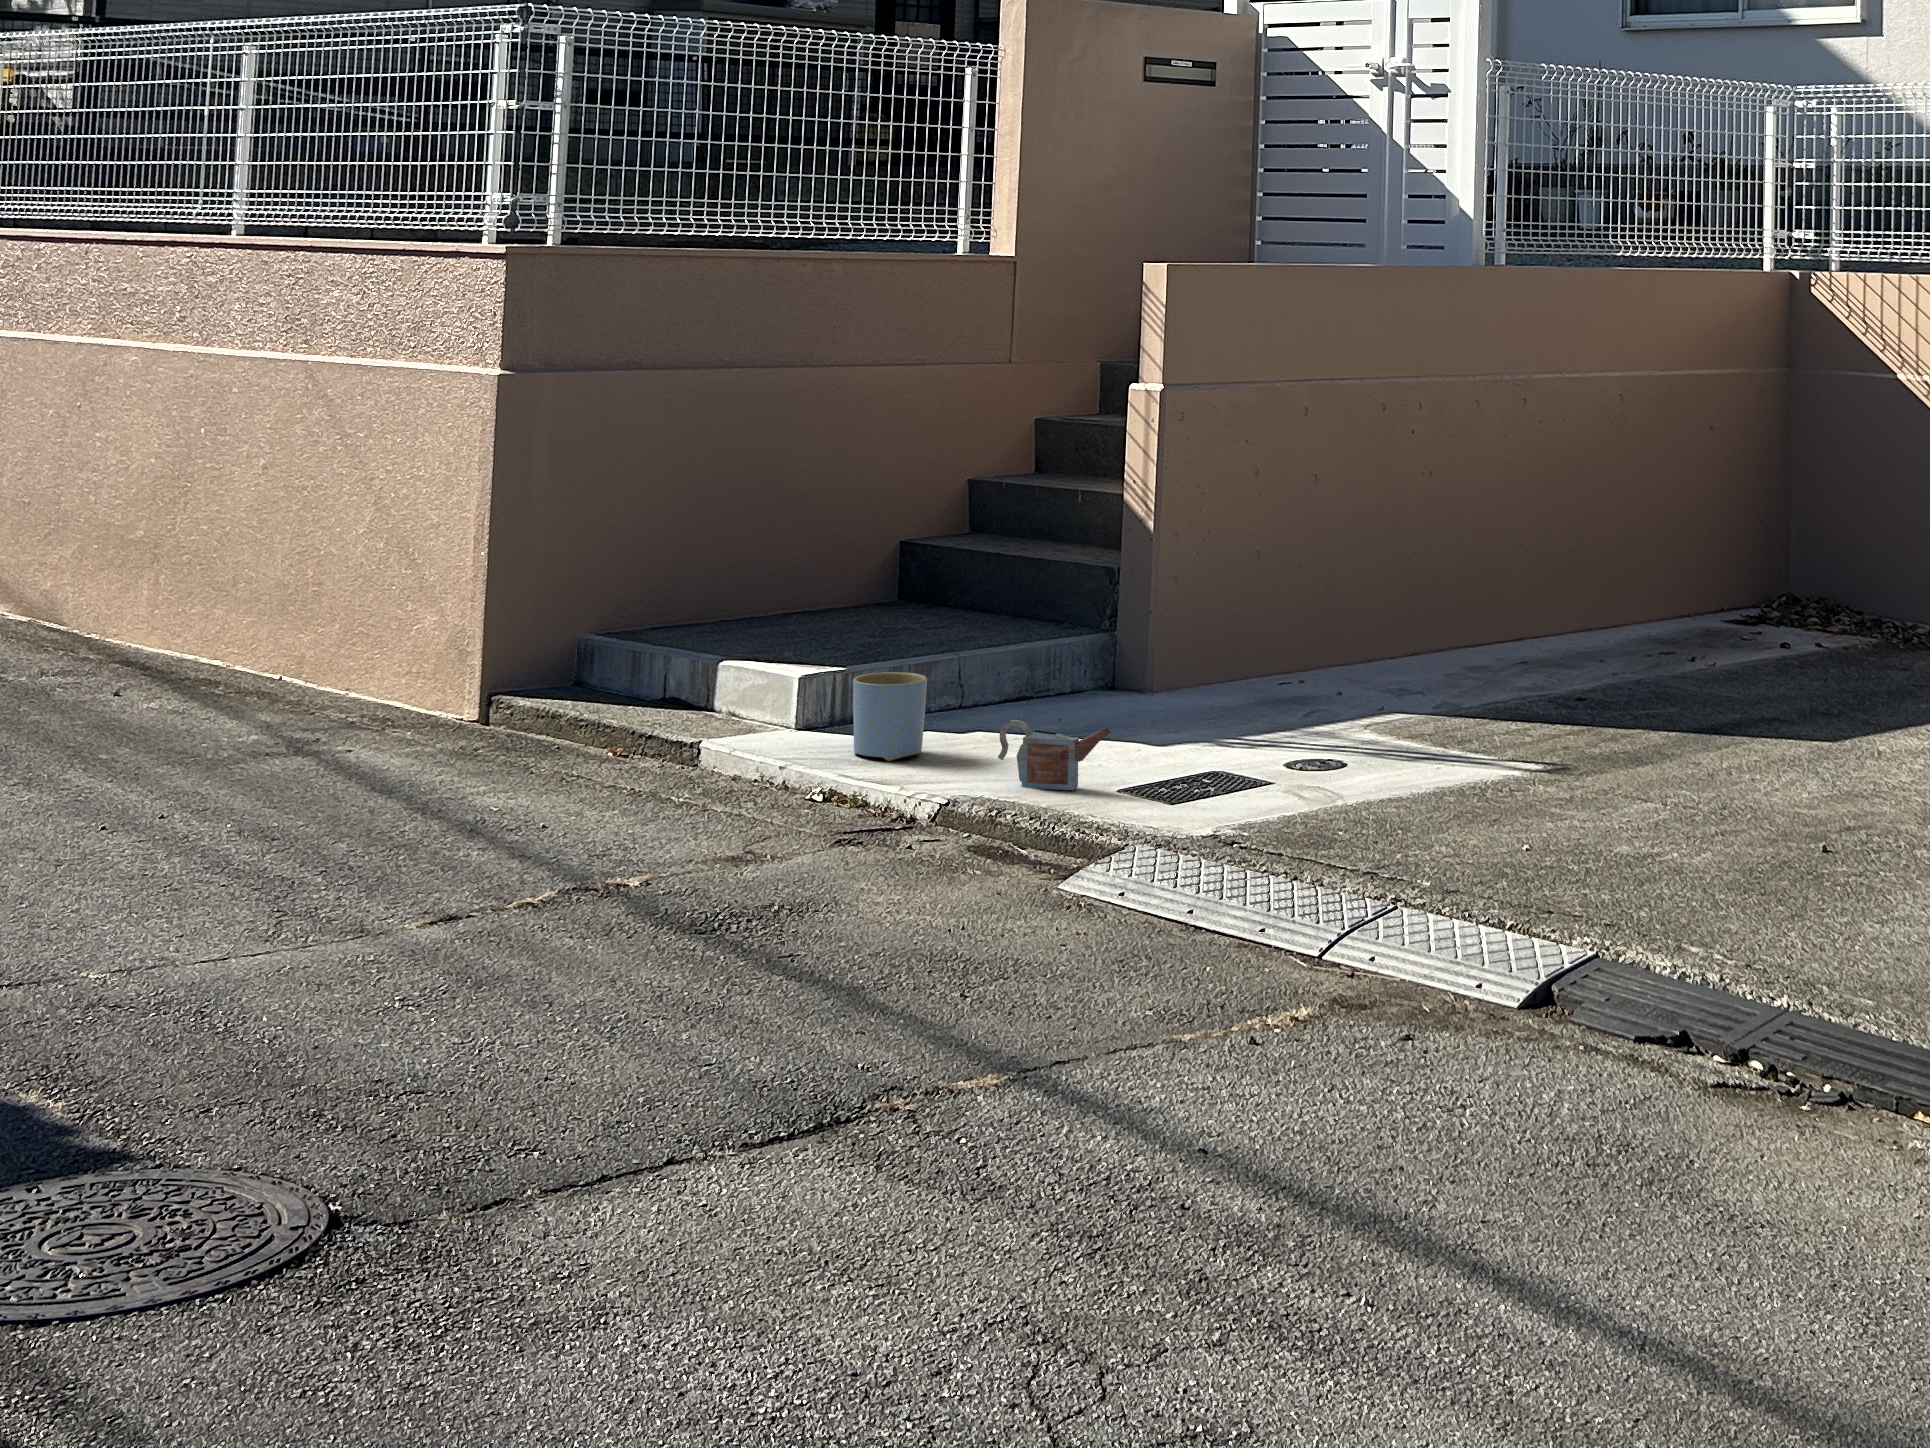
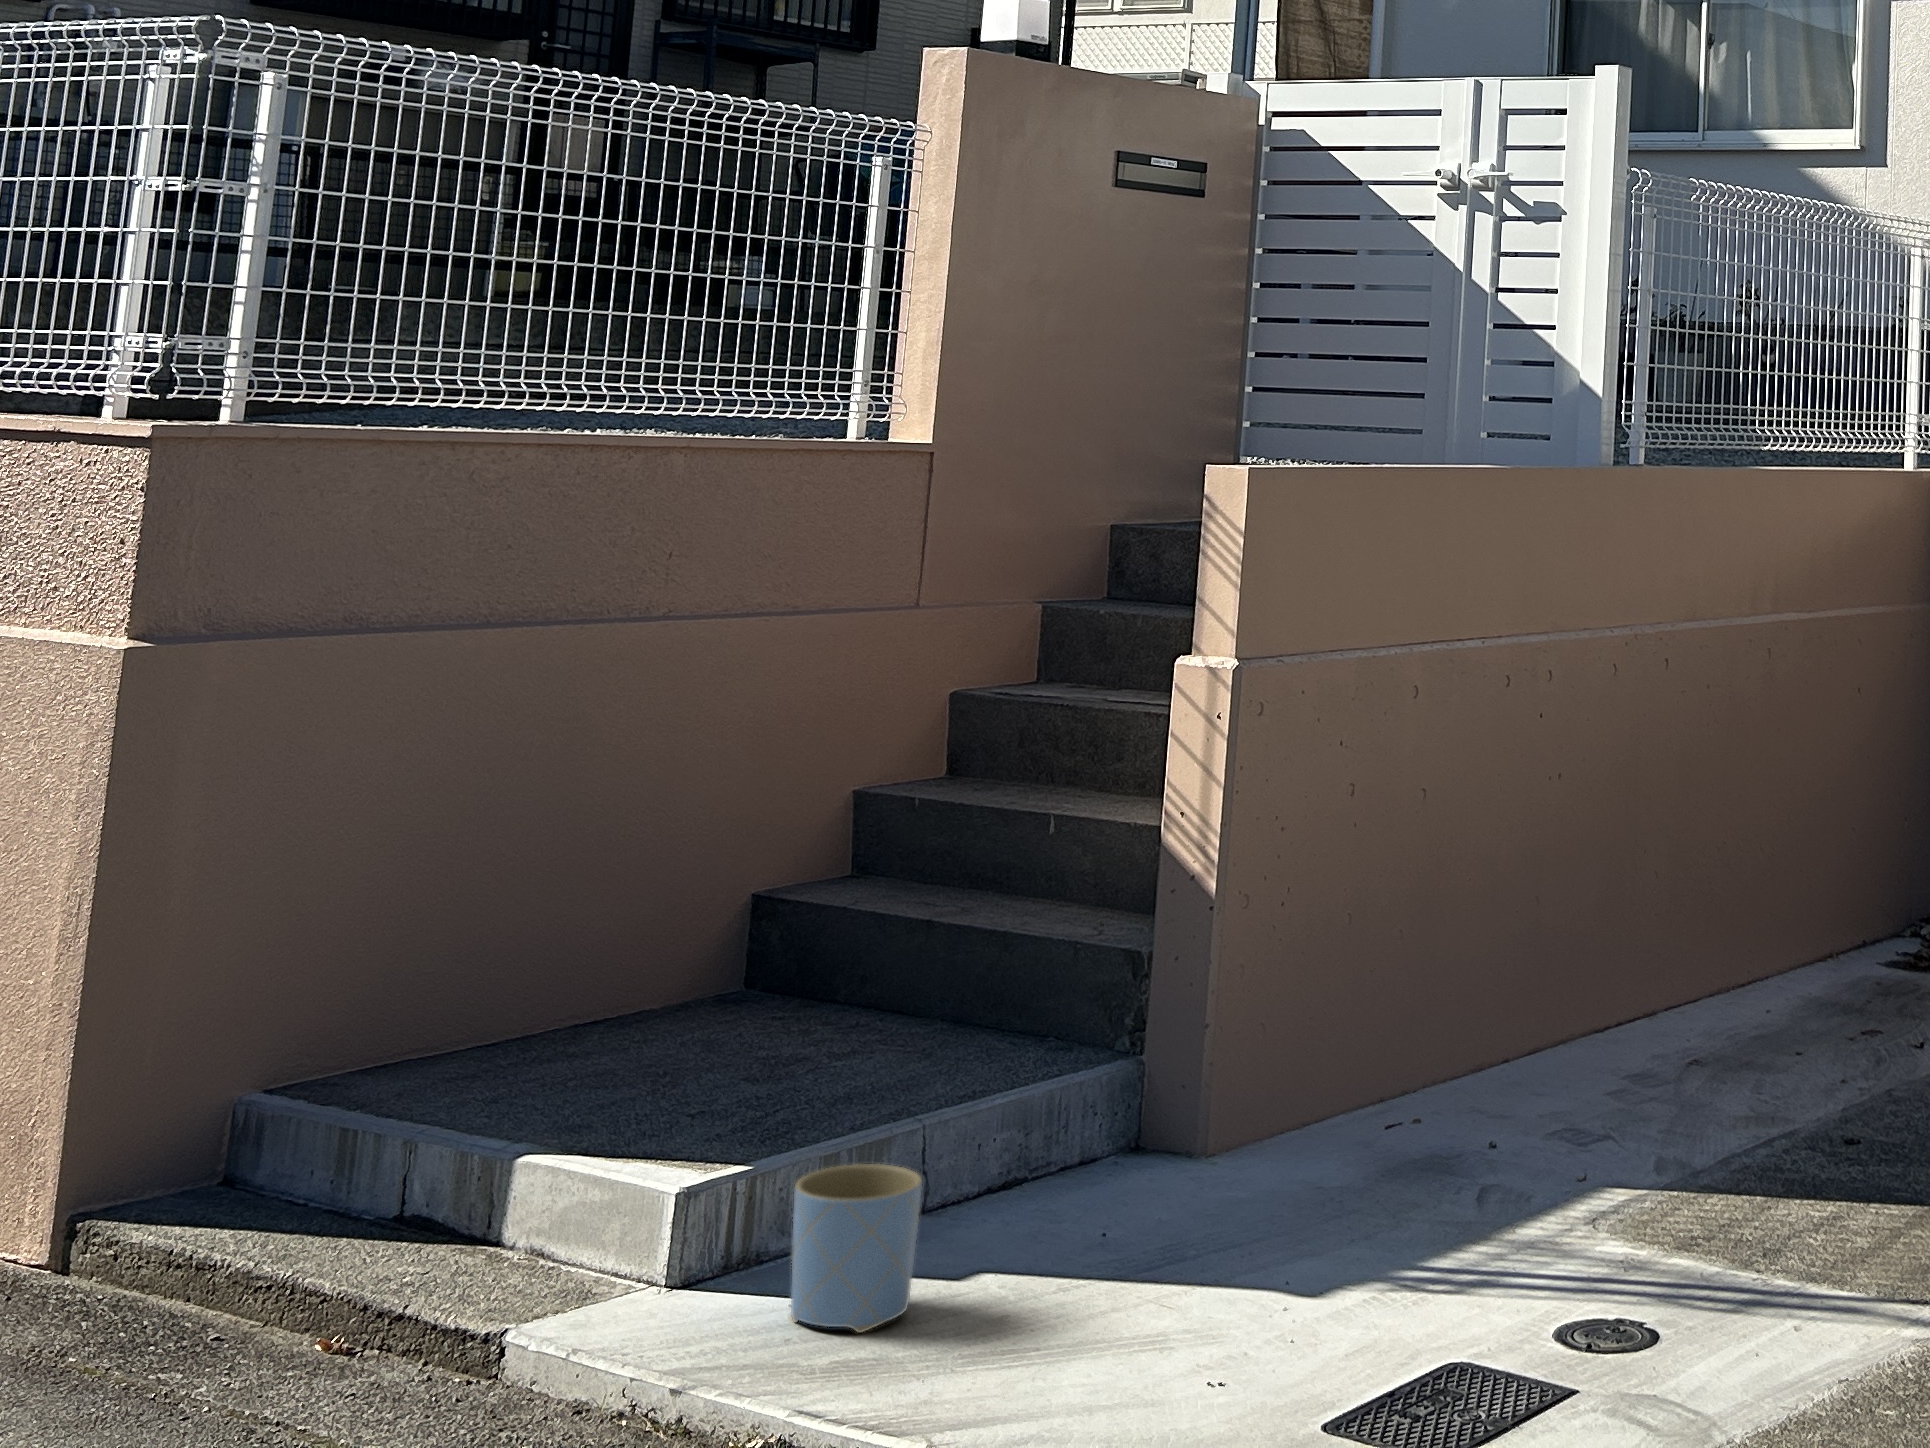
watering can: present [998,720,1111,790] -> none [1072,1259,1273,1380]

